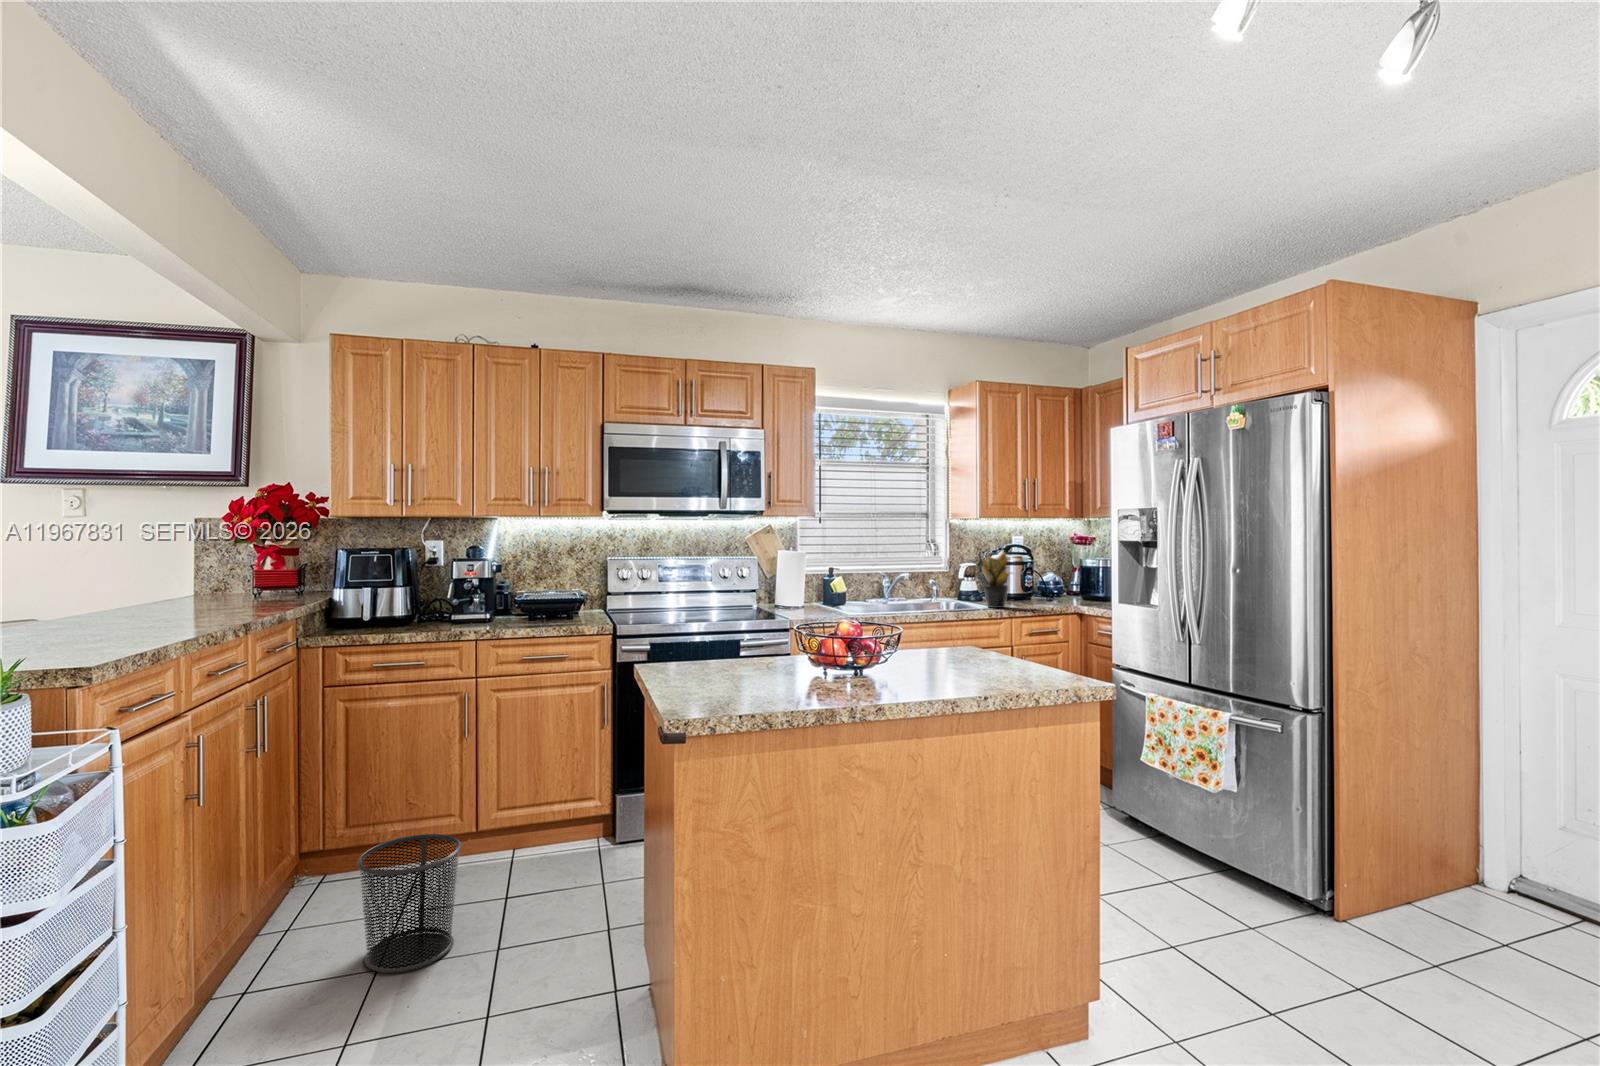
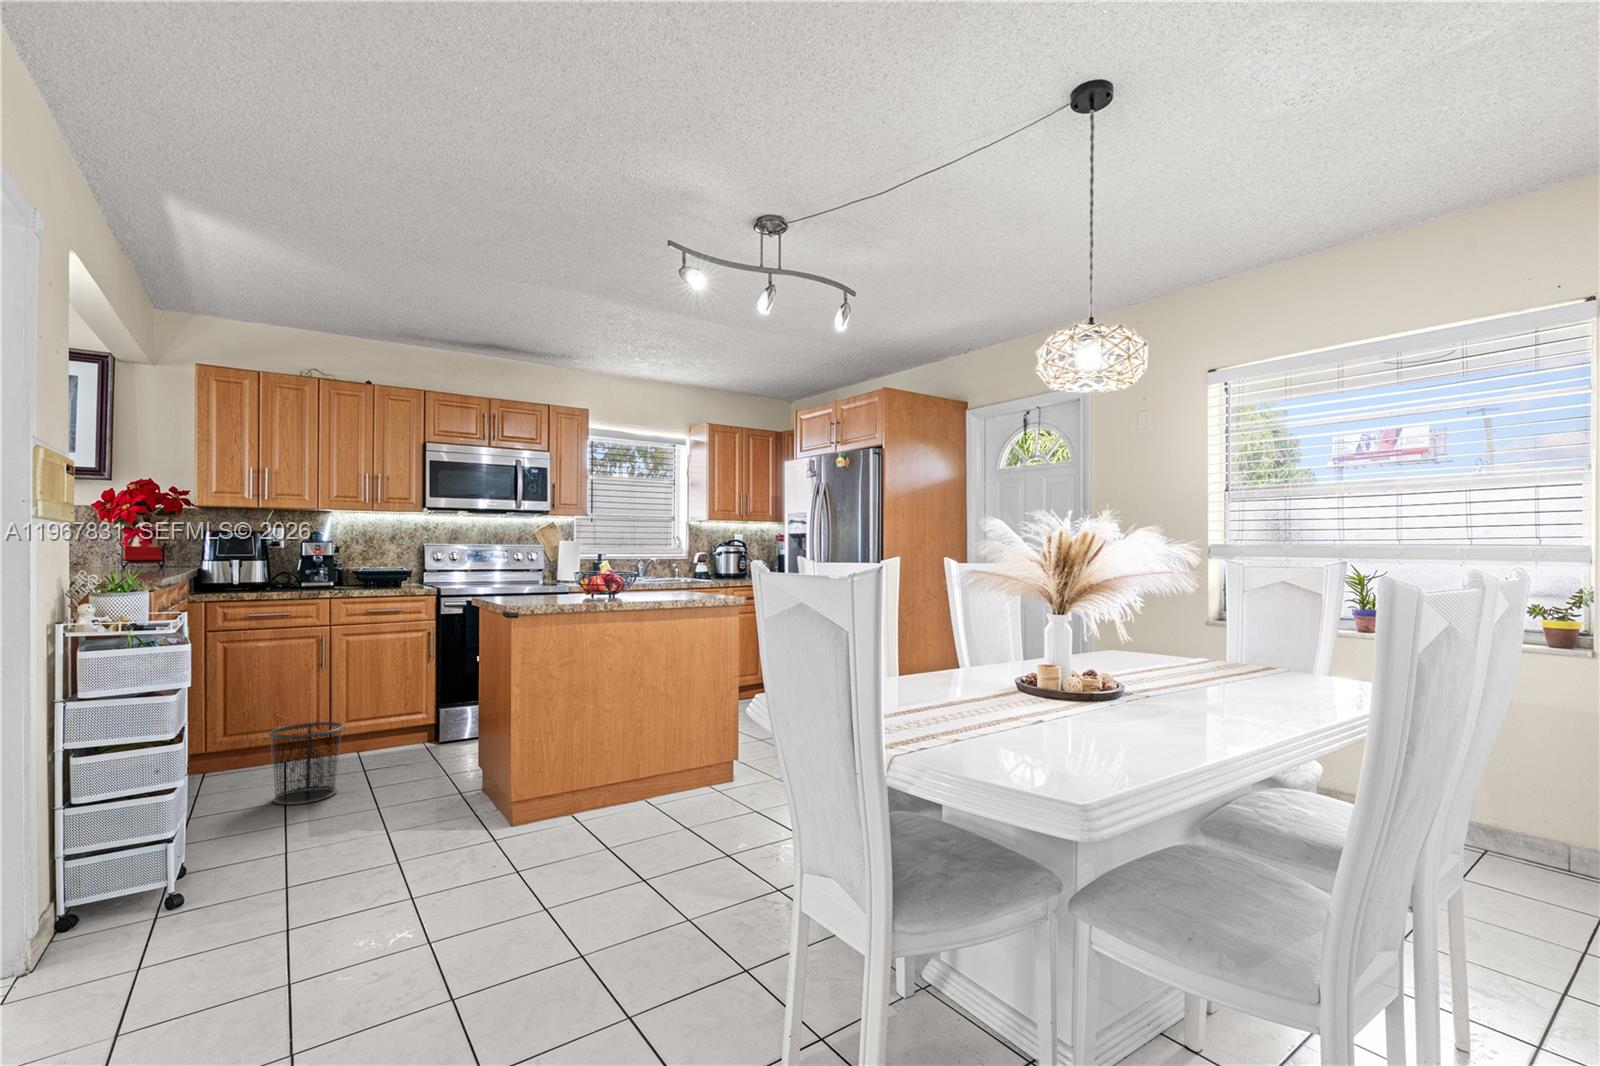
potted plant: present [982,551,1012,608] -> none [705,537,733,581]

